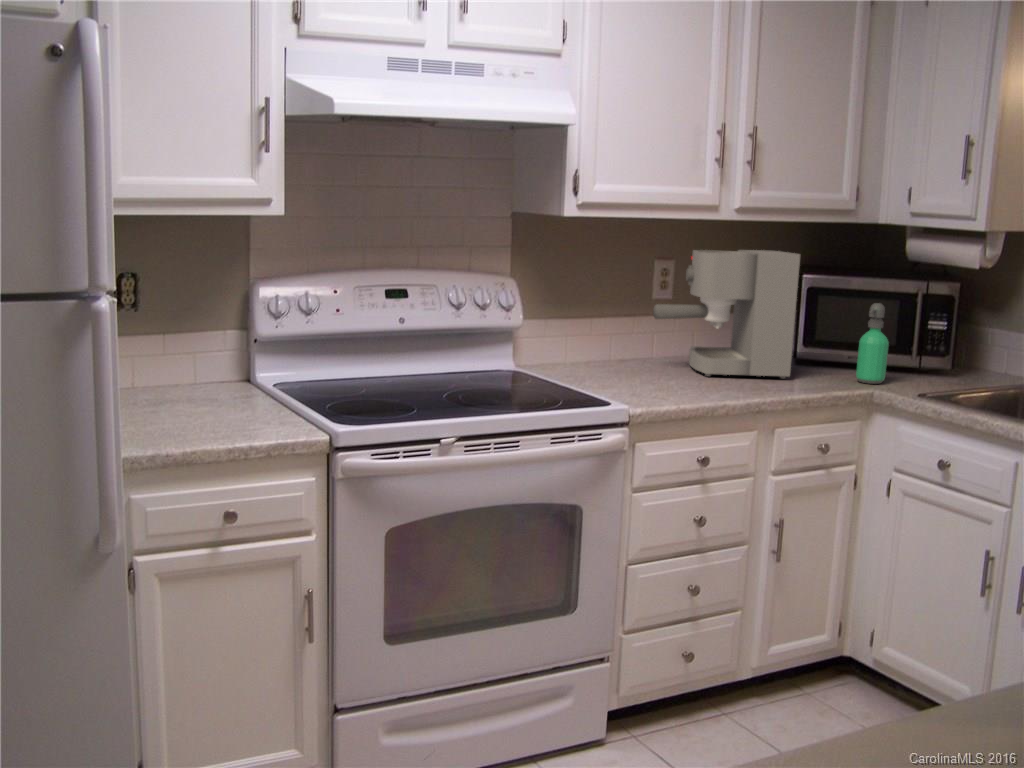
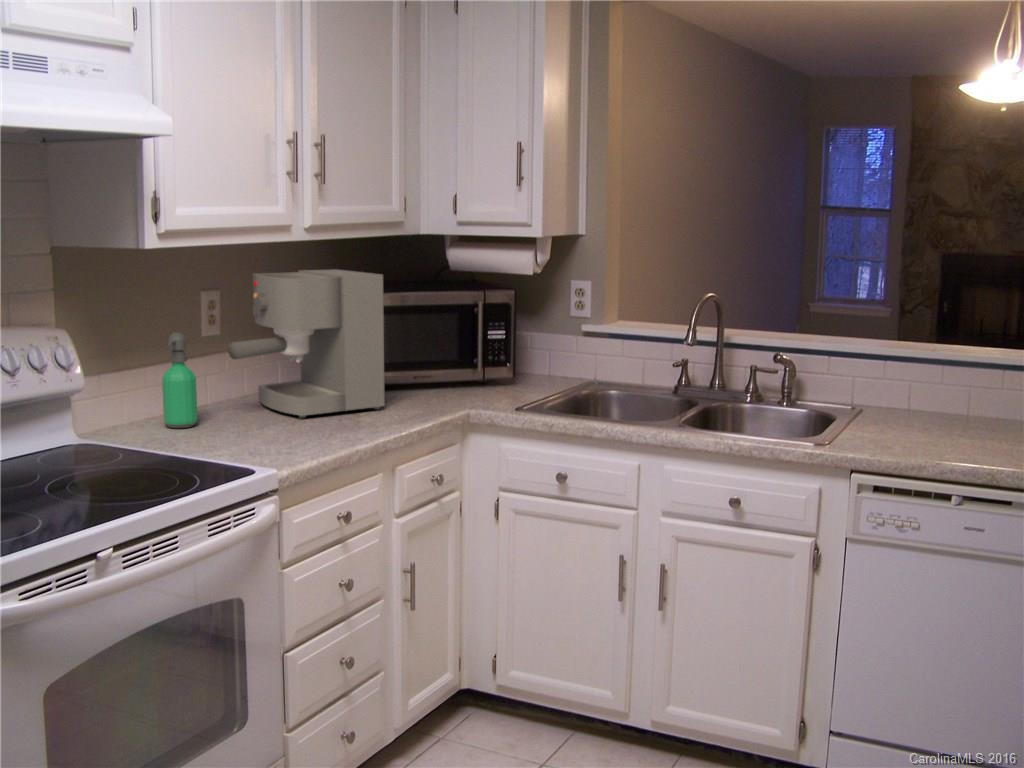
soap dispenser: present [856,303,889,384] -> present [162,333,198,428]

